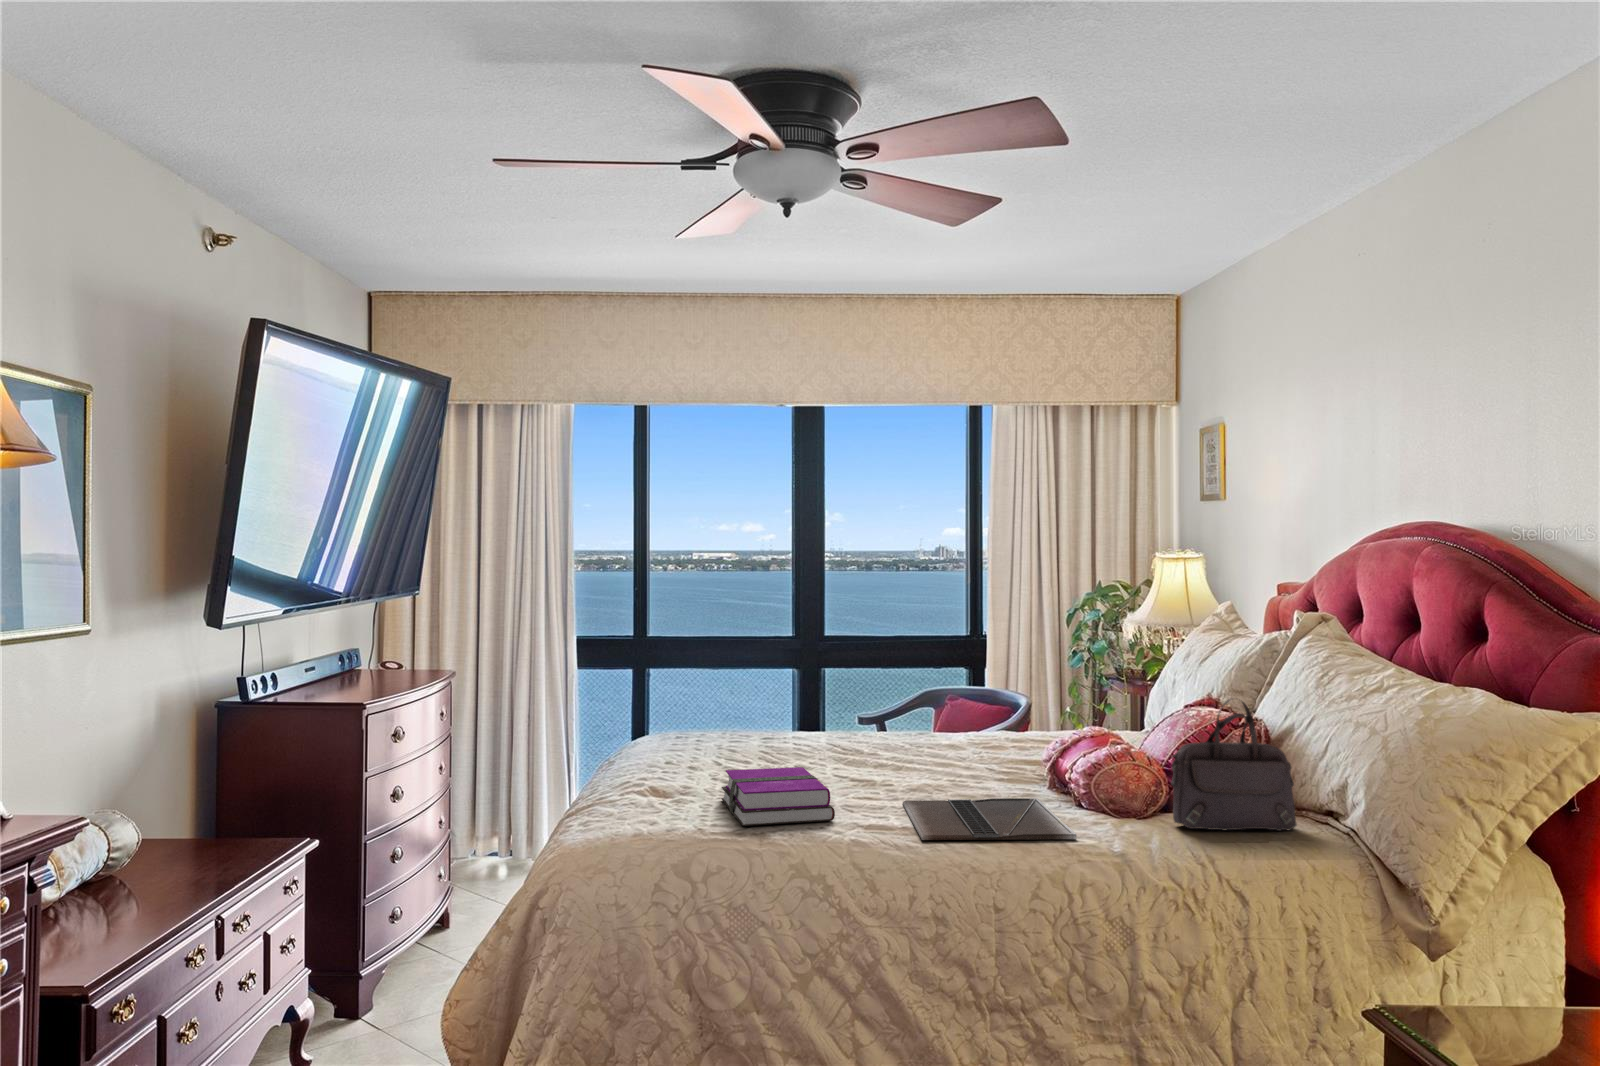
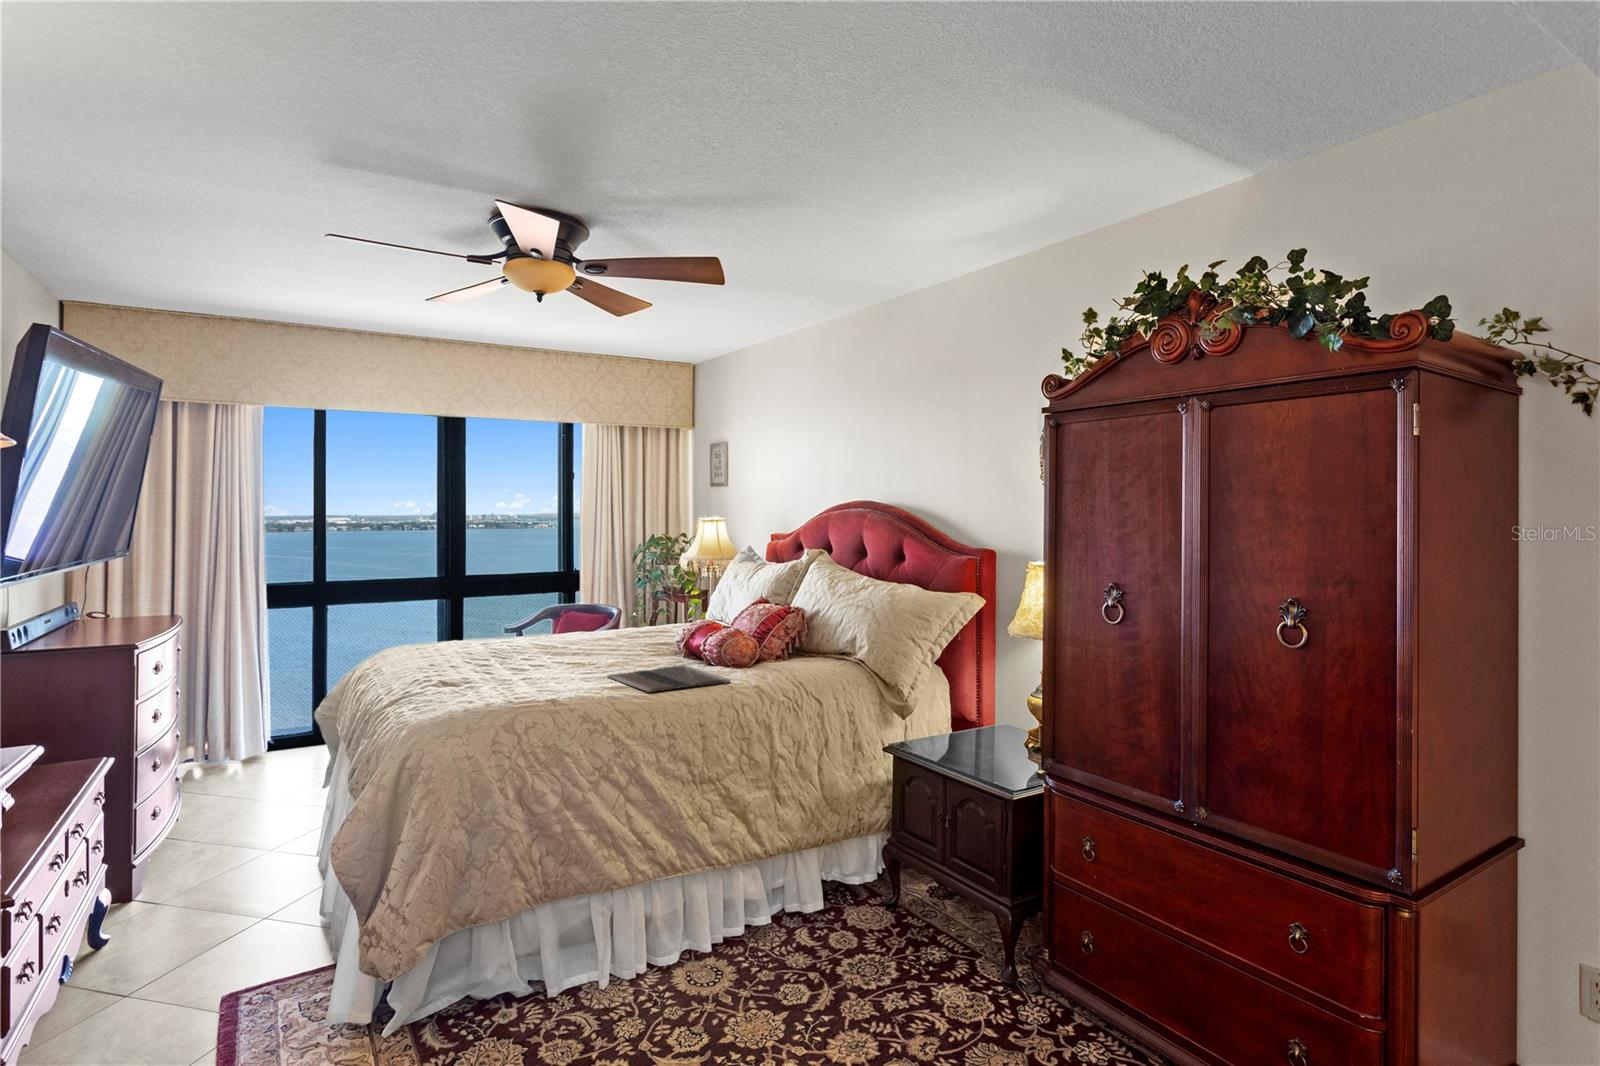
handbag: present [1171,699,1297,831] -> none [771,595,832,670]
hardback book: present [721,767,835,826] -> none [482,661,580,699]

